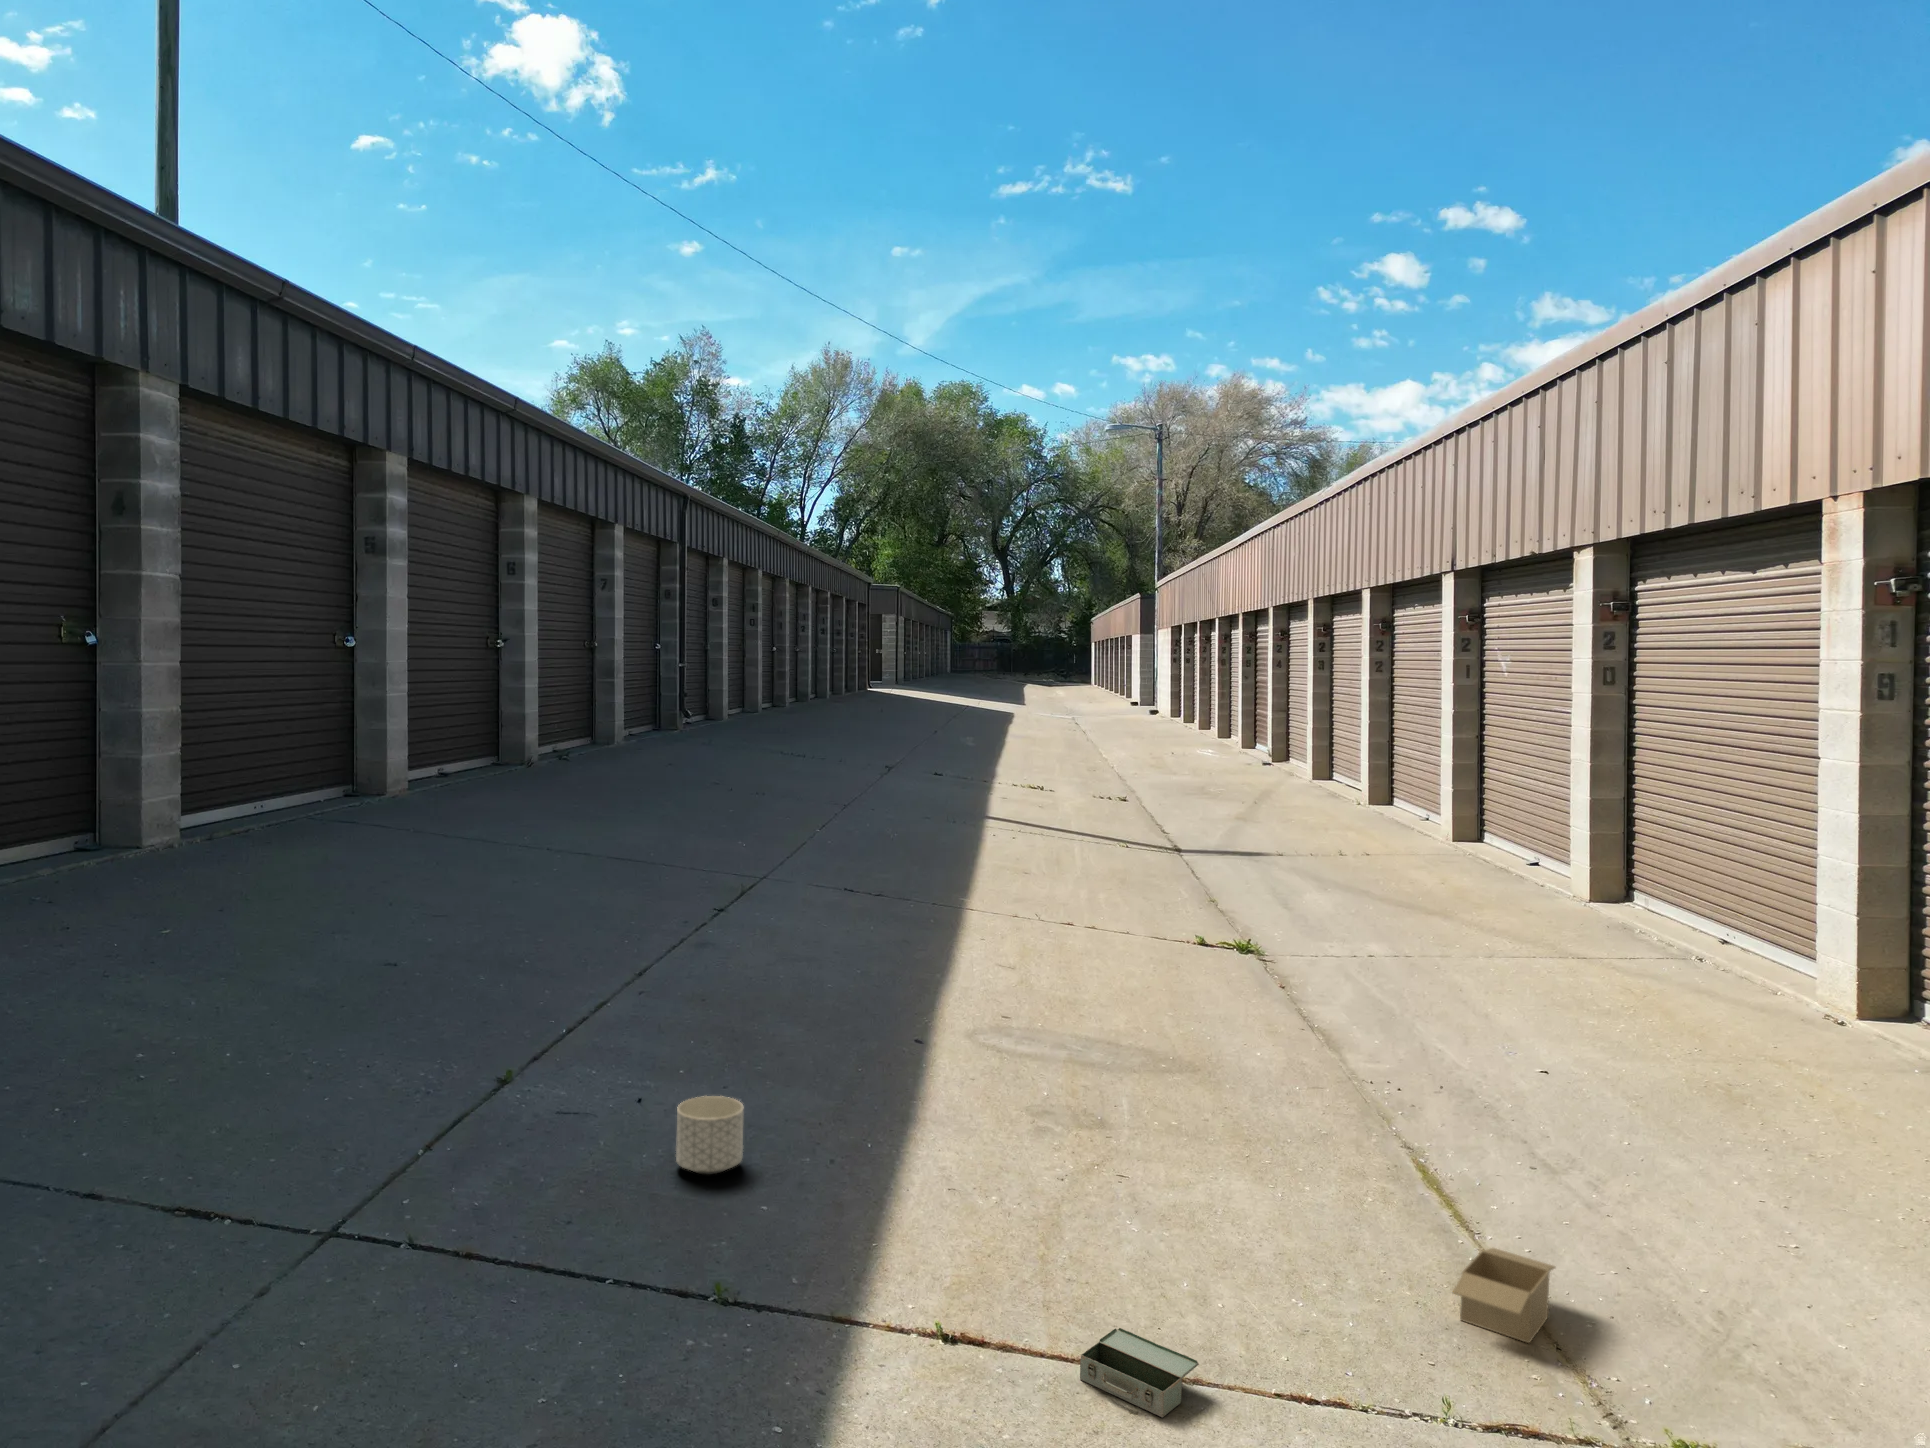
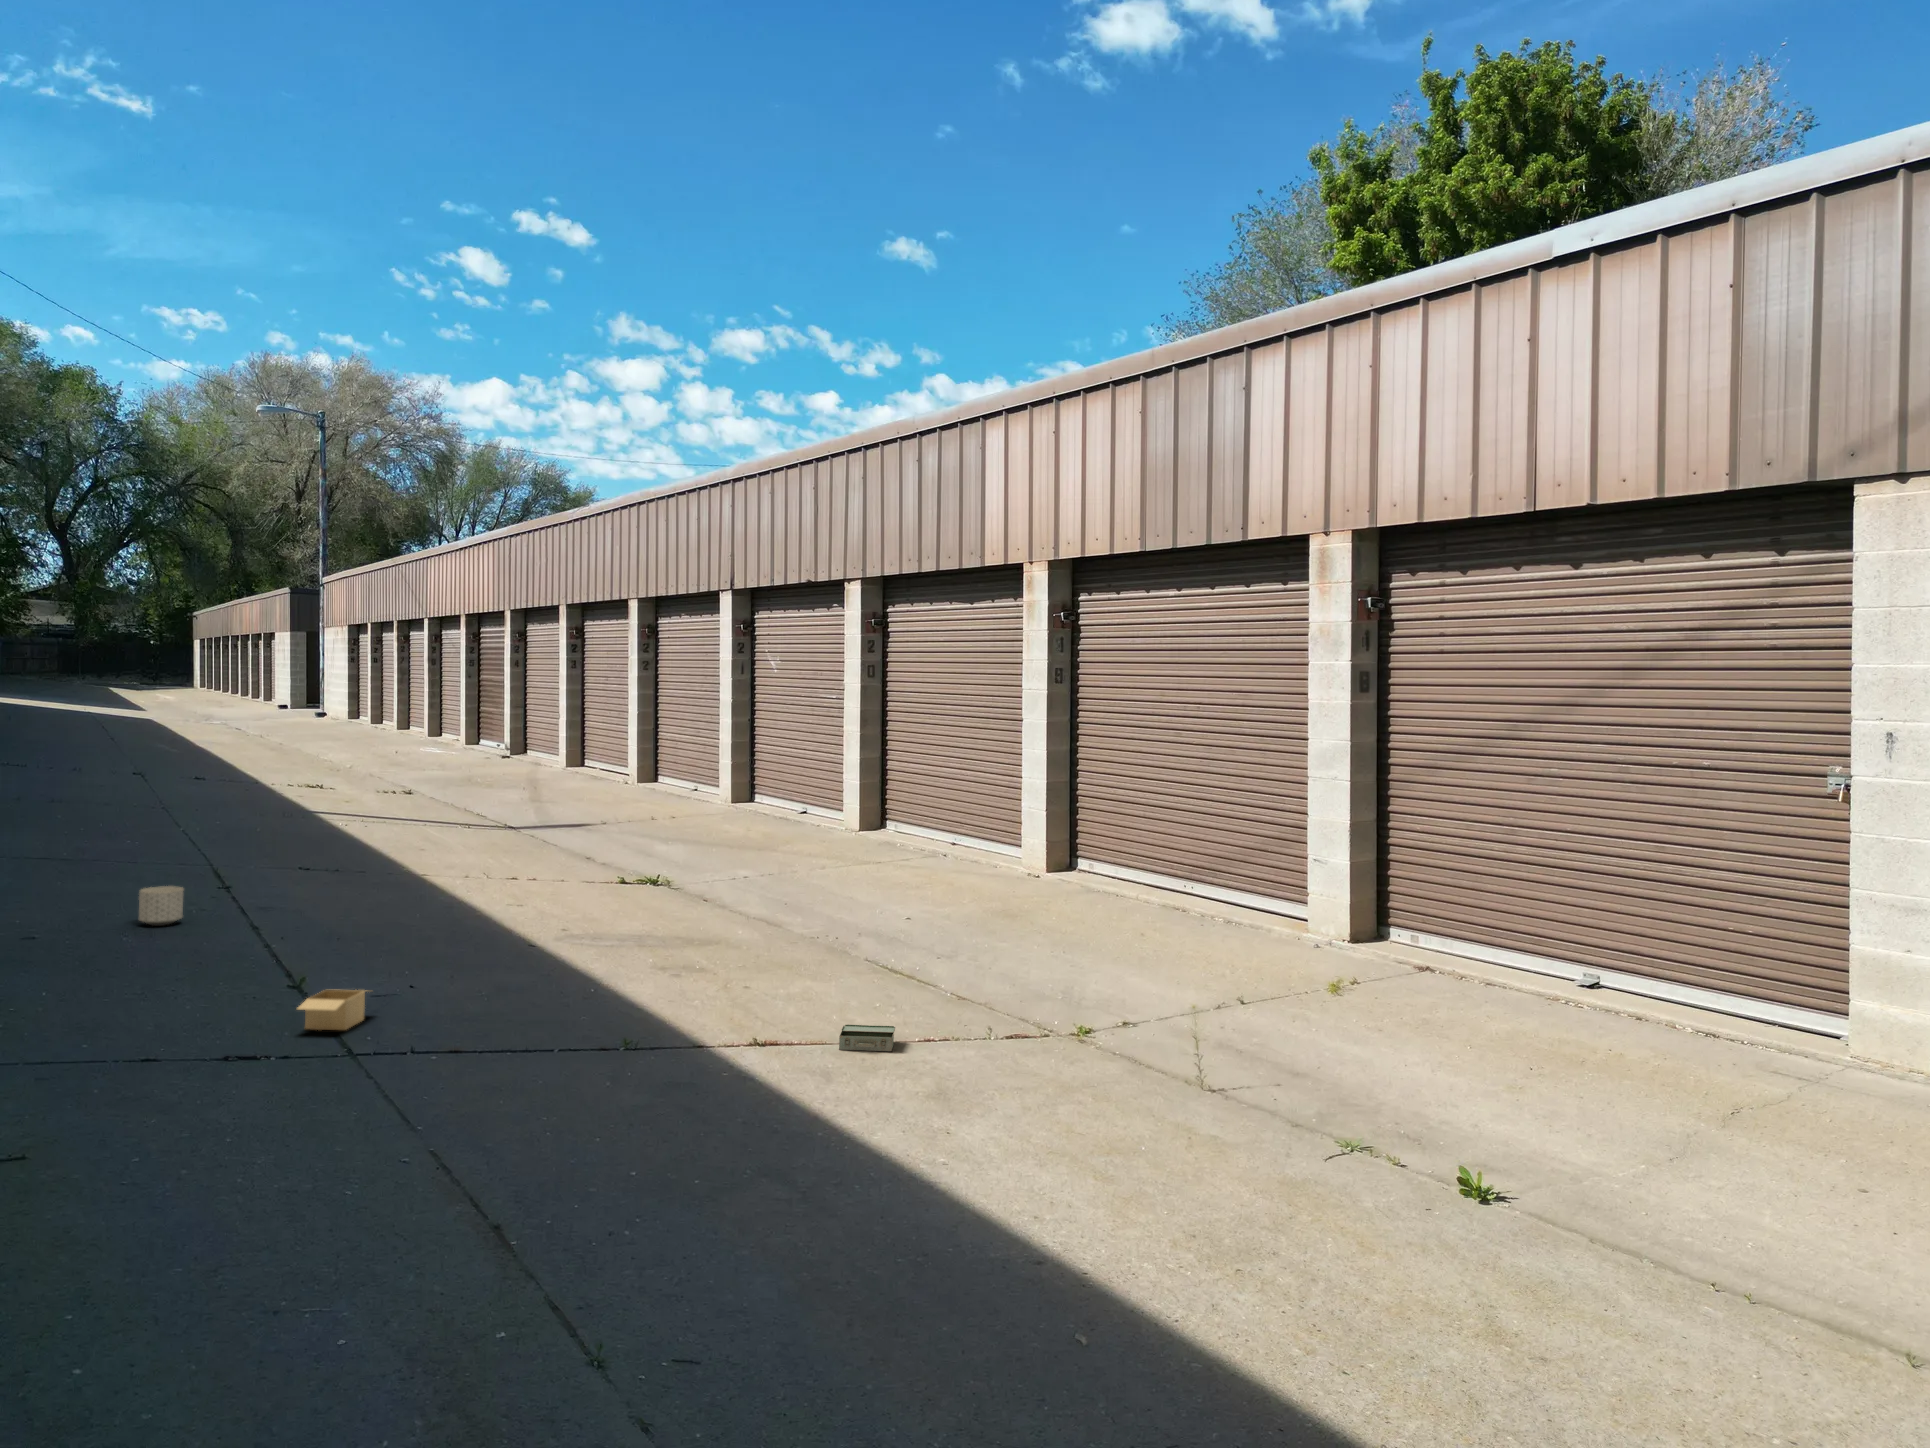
planter: present [676,1096,744,1175] -> present [139,886,184,926]
cardboard box: present [1453,1248,1555,1343] -> present [297,990,365,1030]

